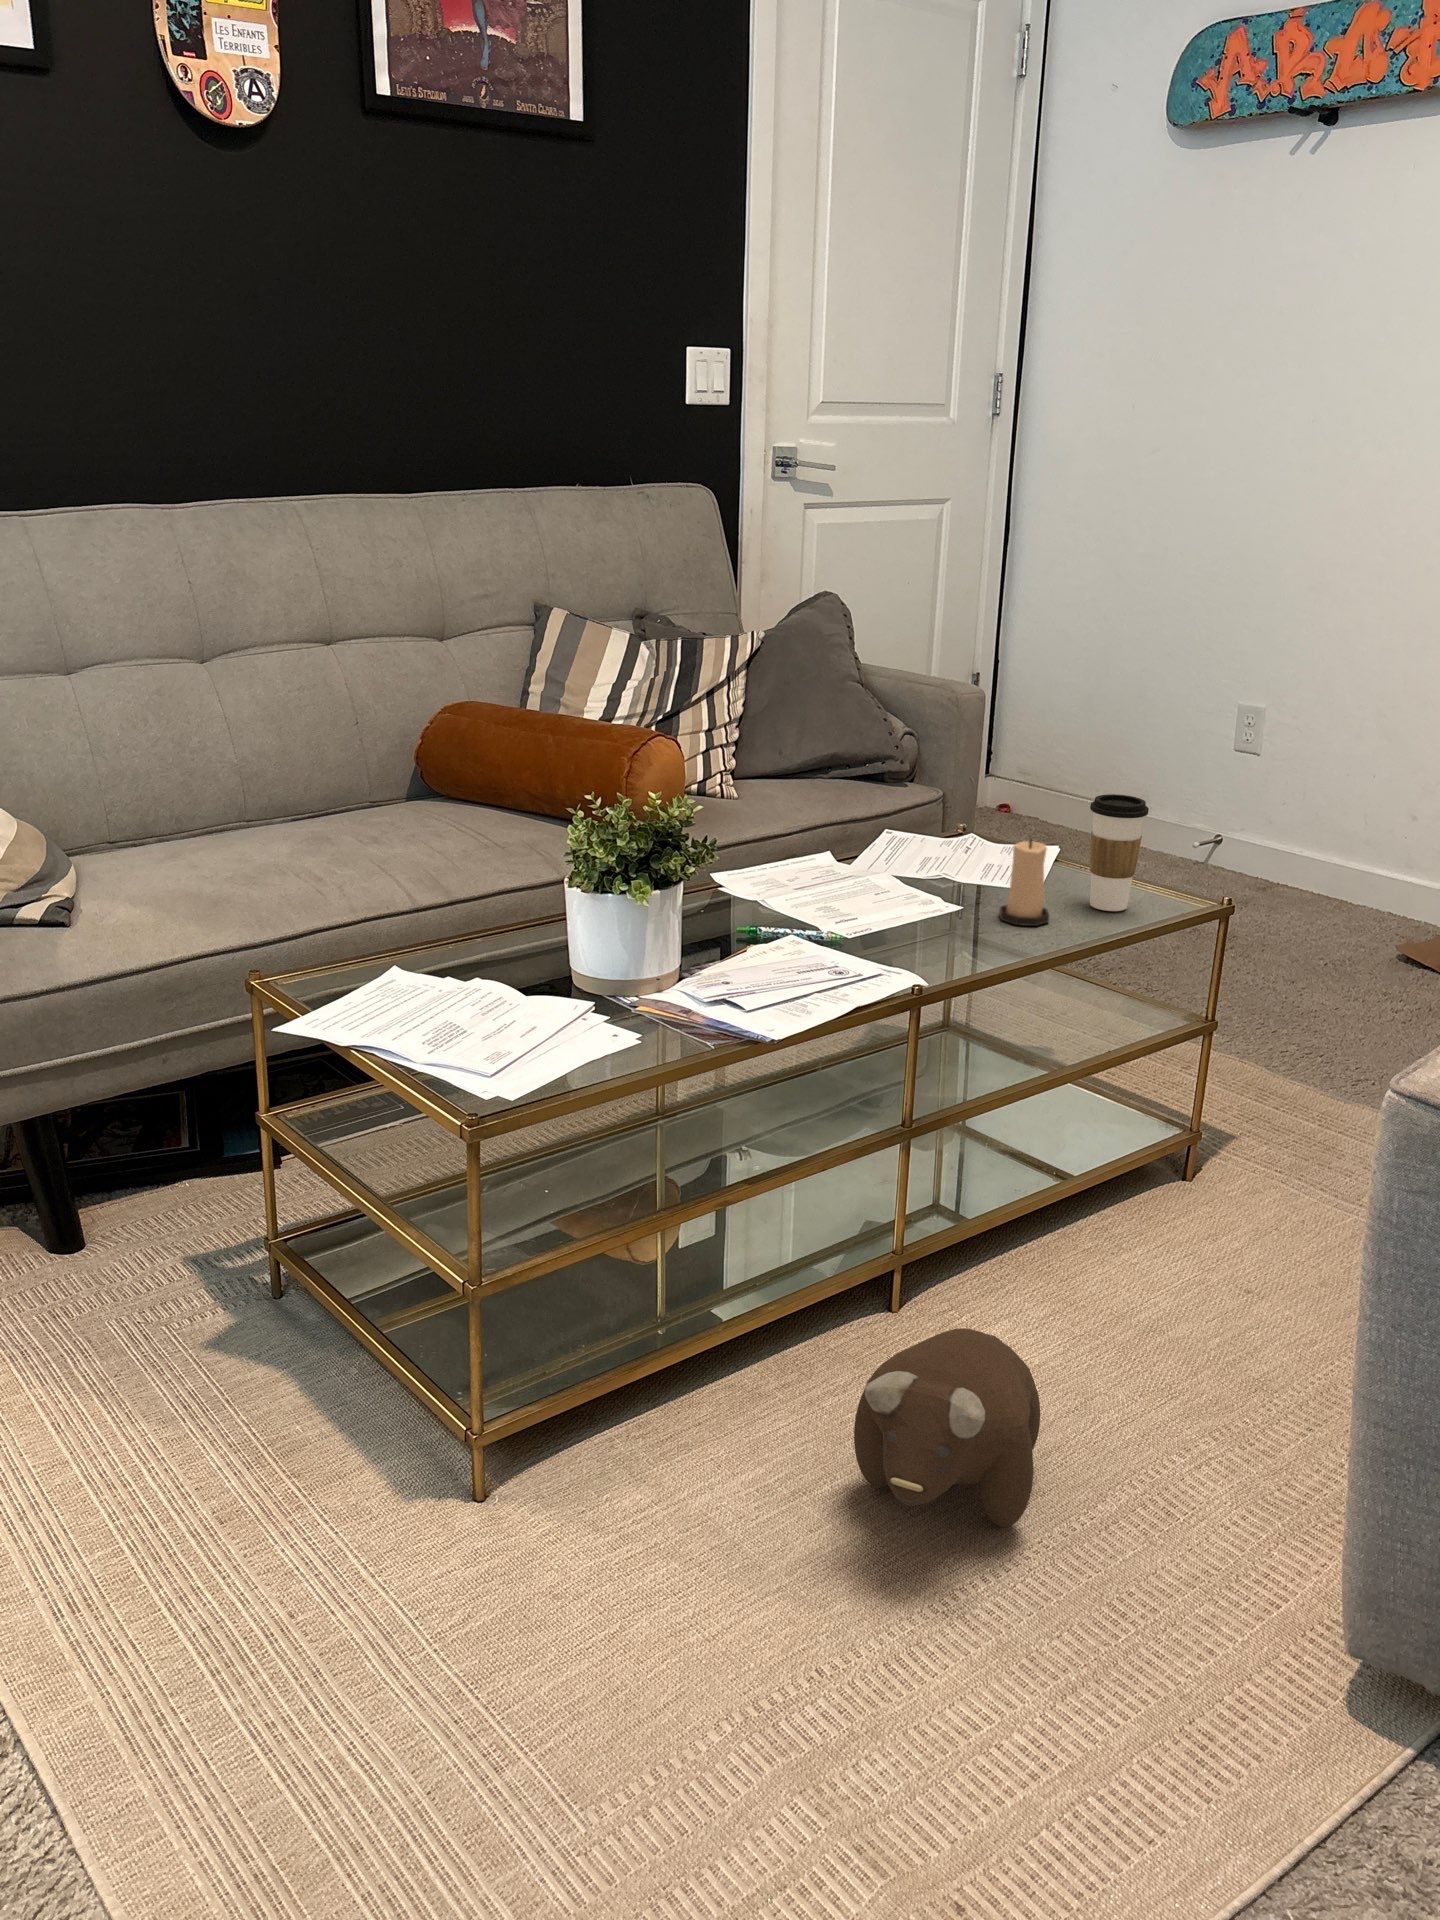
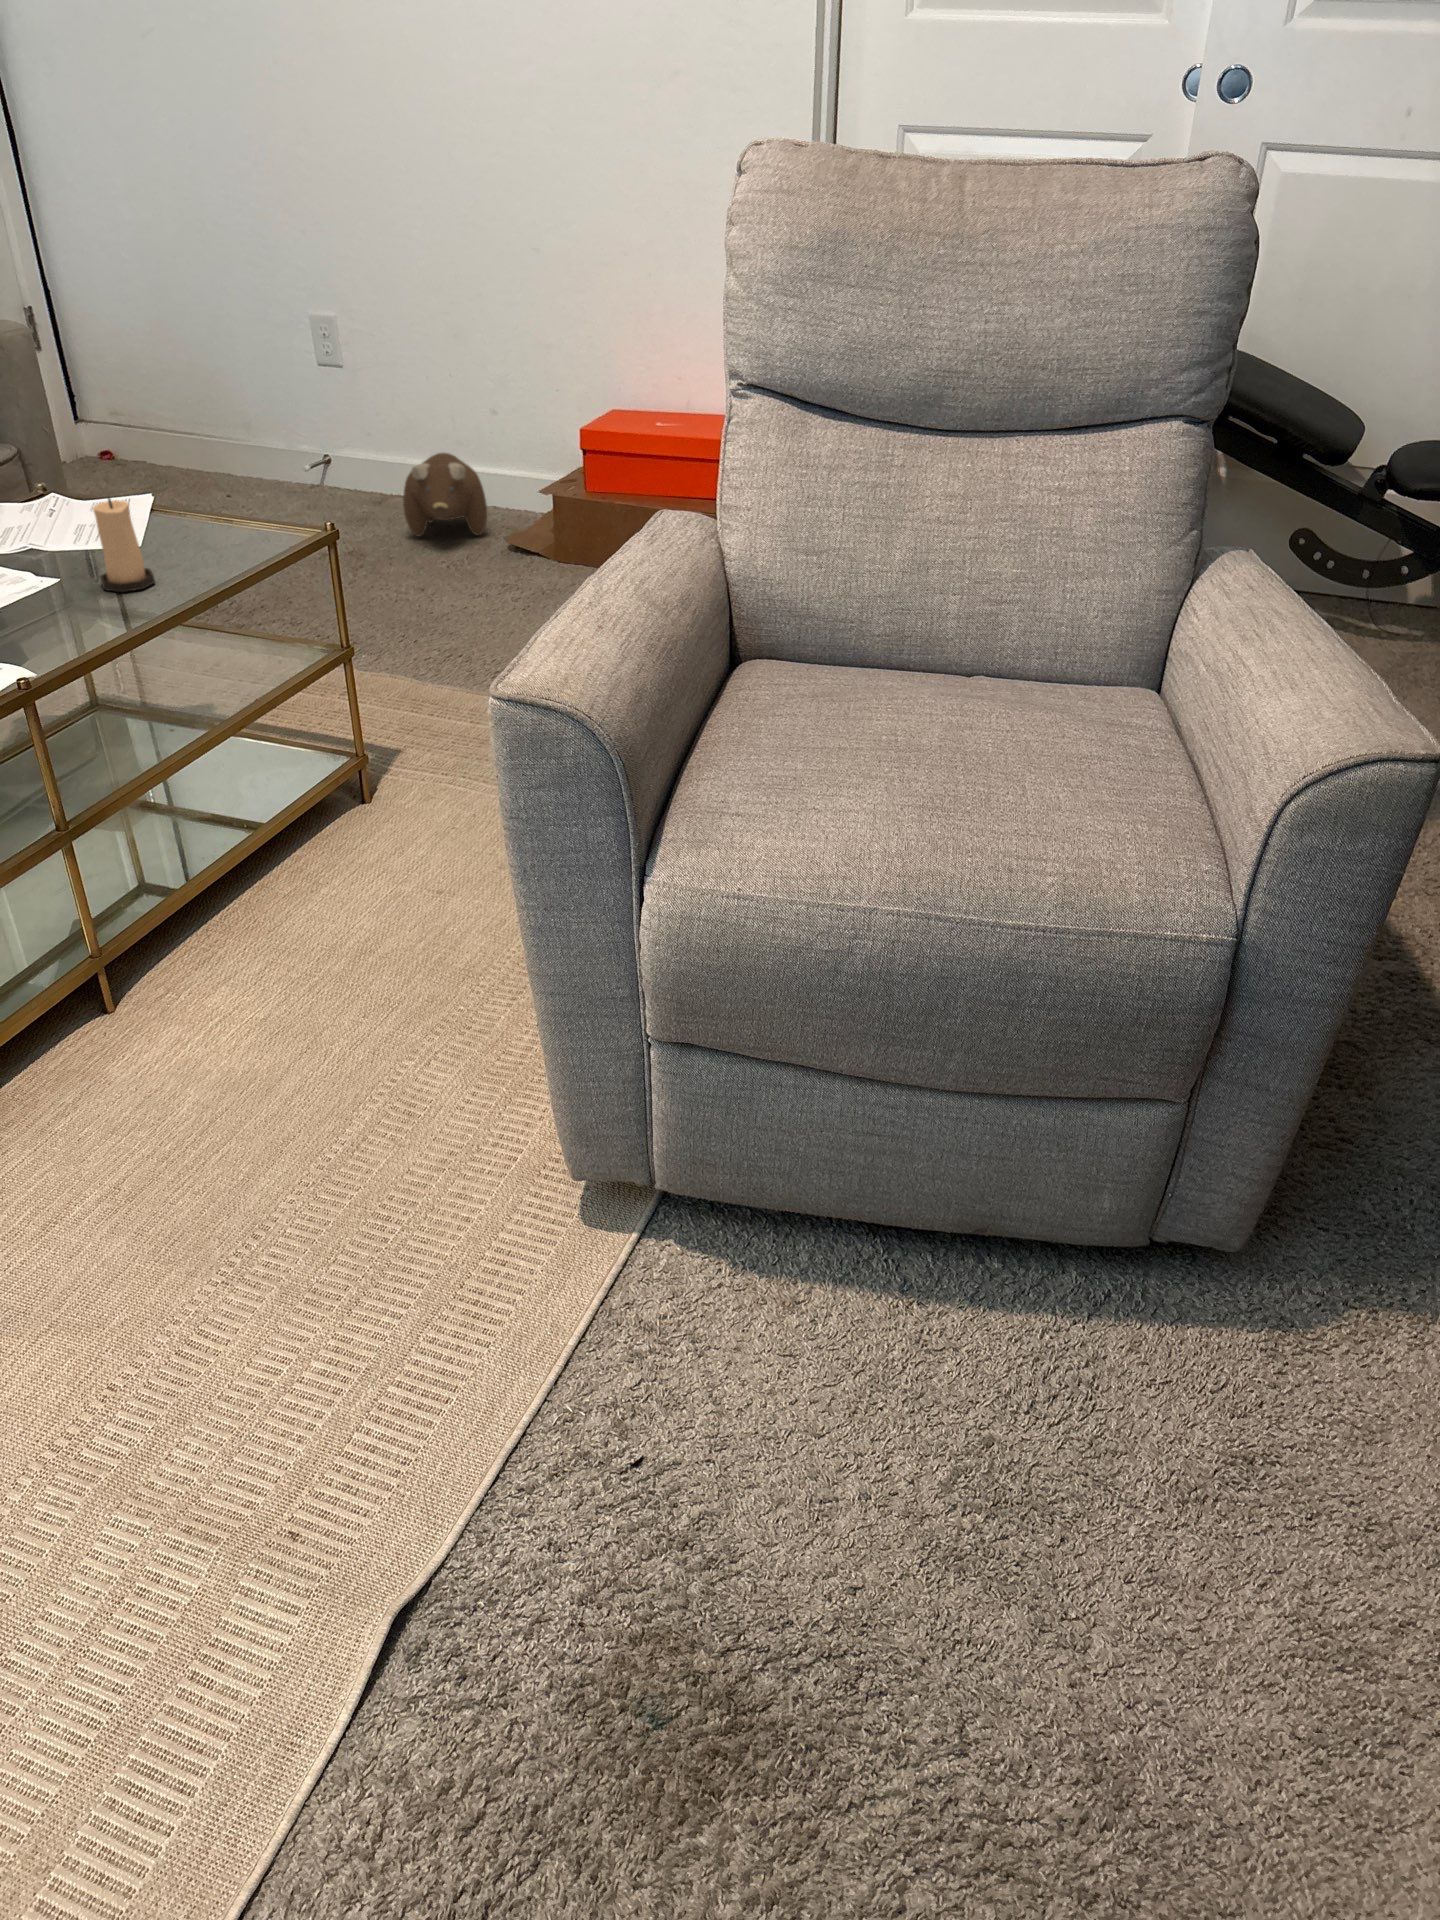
coffee cup: present [1090,794,1149,911] -> none [164,435,233,559]
plush toy: present [854,1328,1040,1527] -> present [403,453,487,536]

